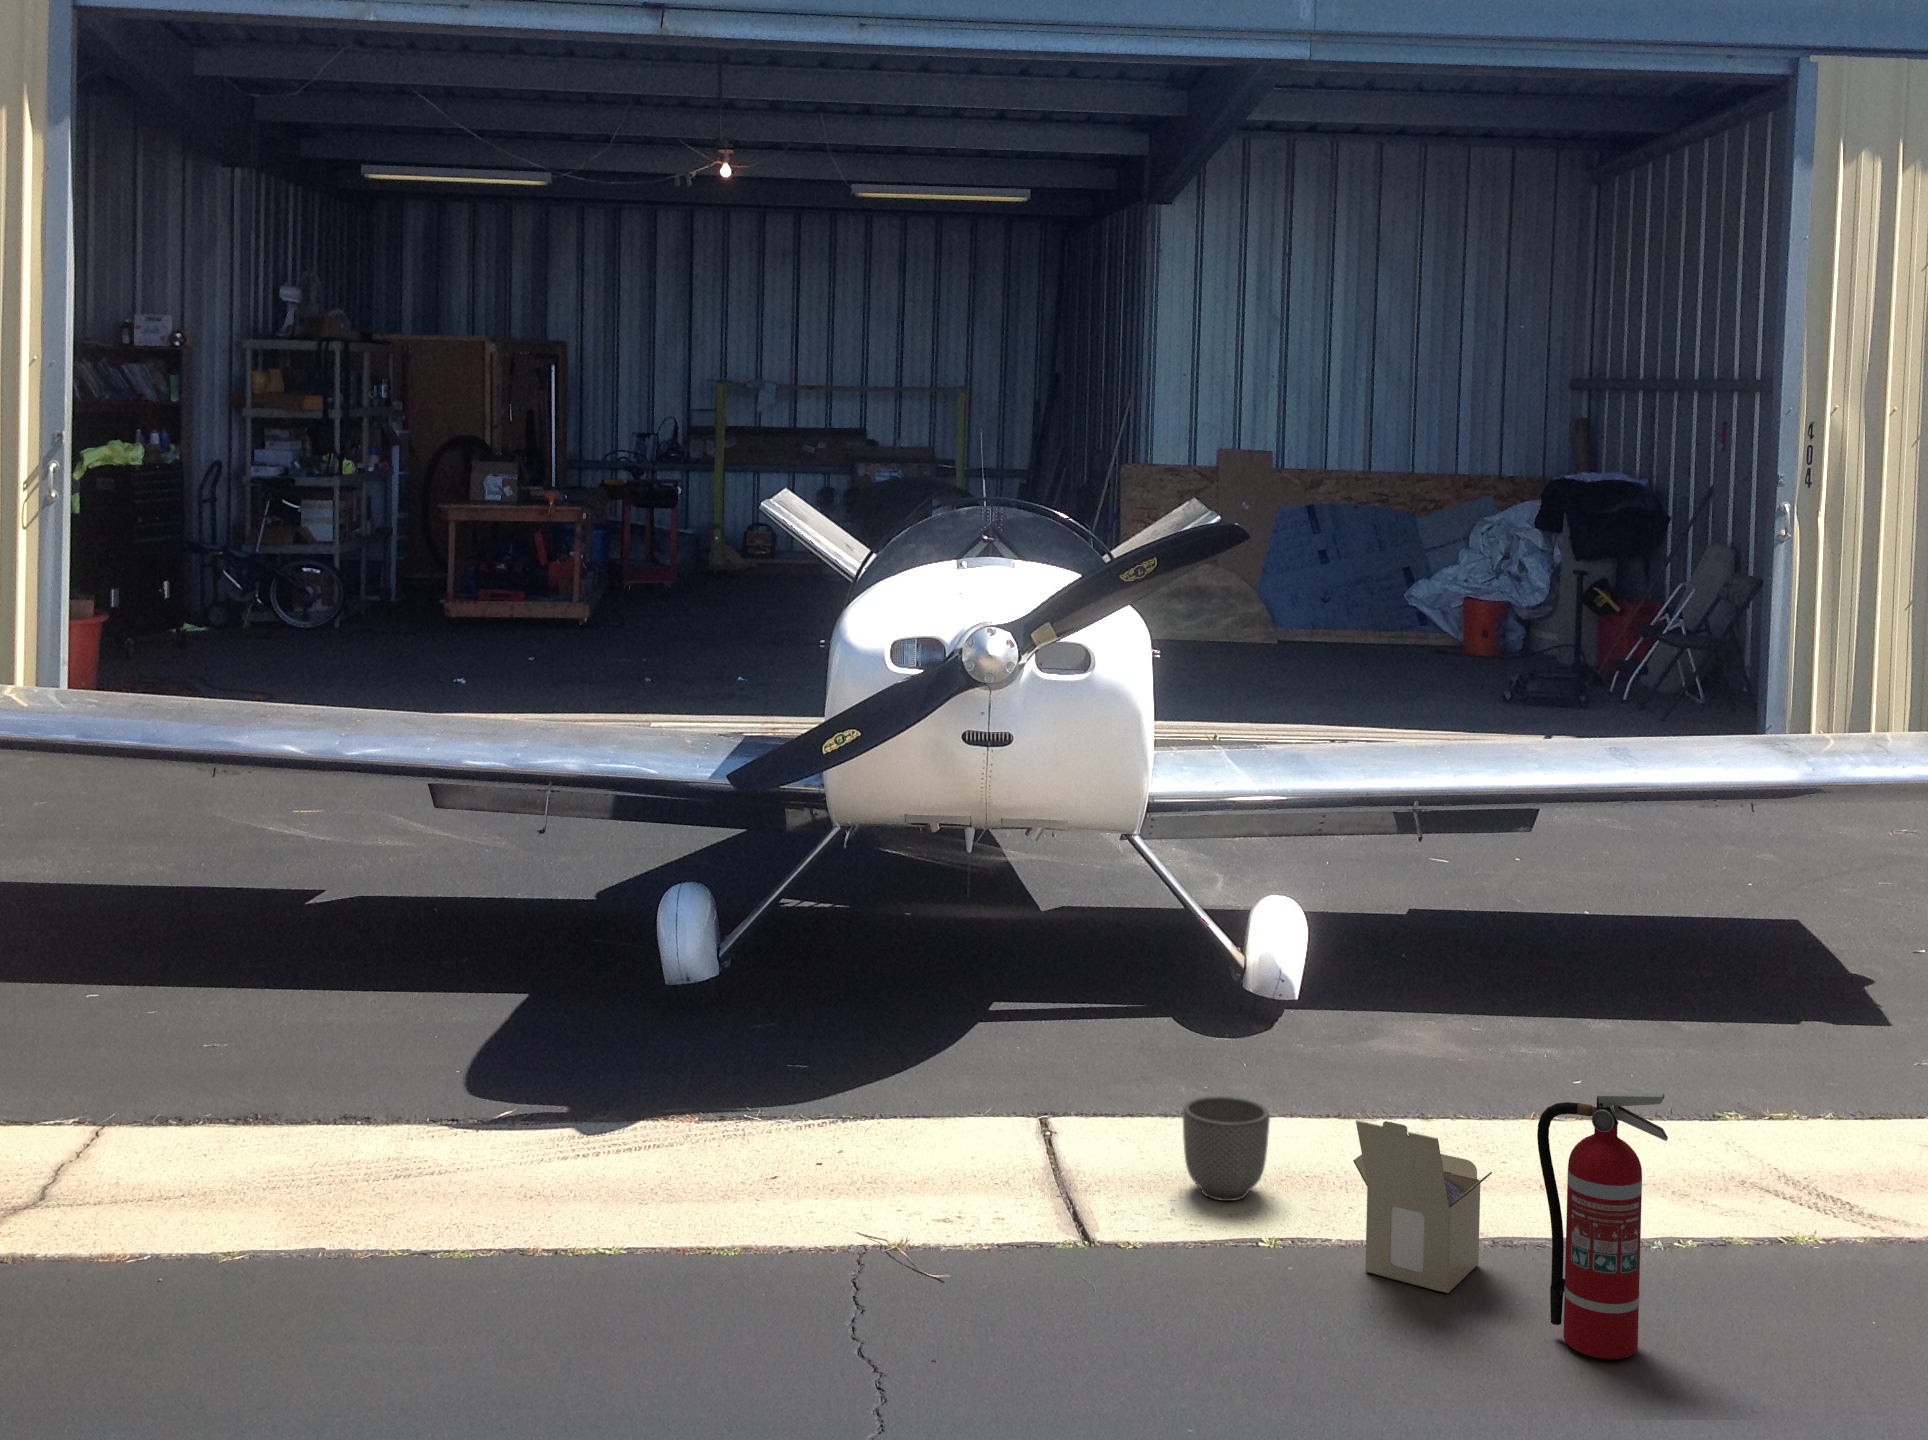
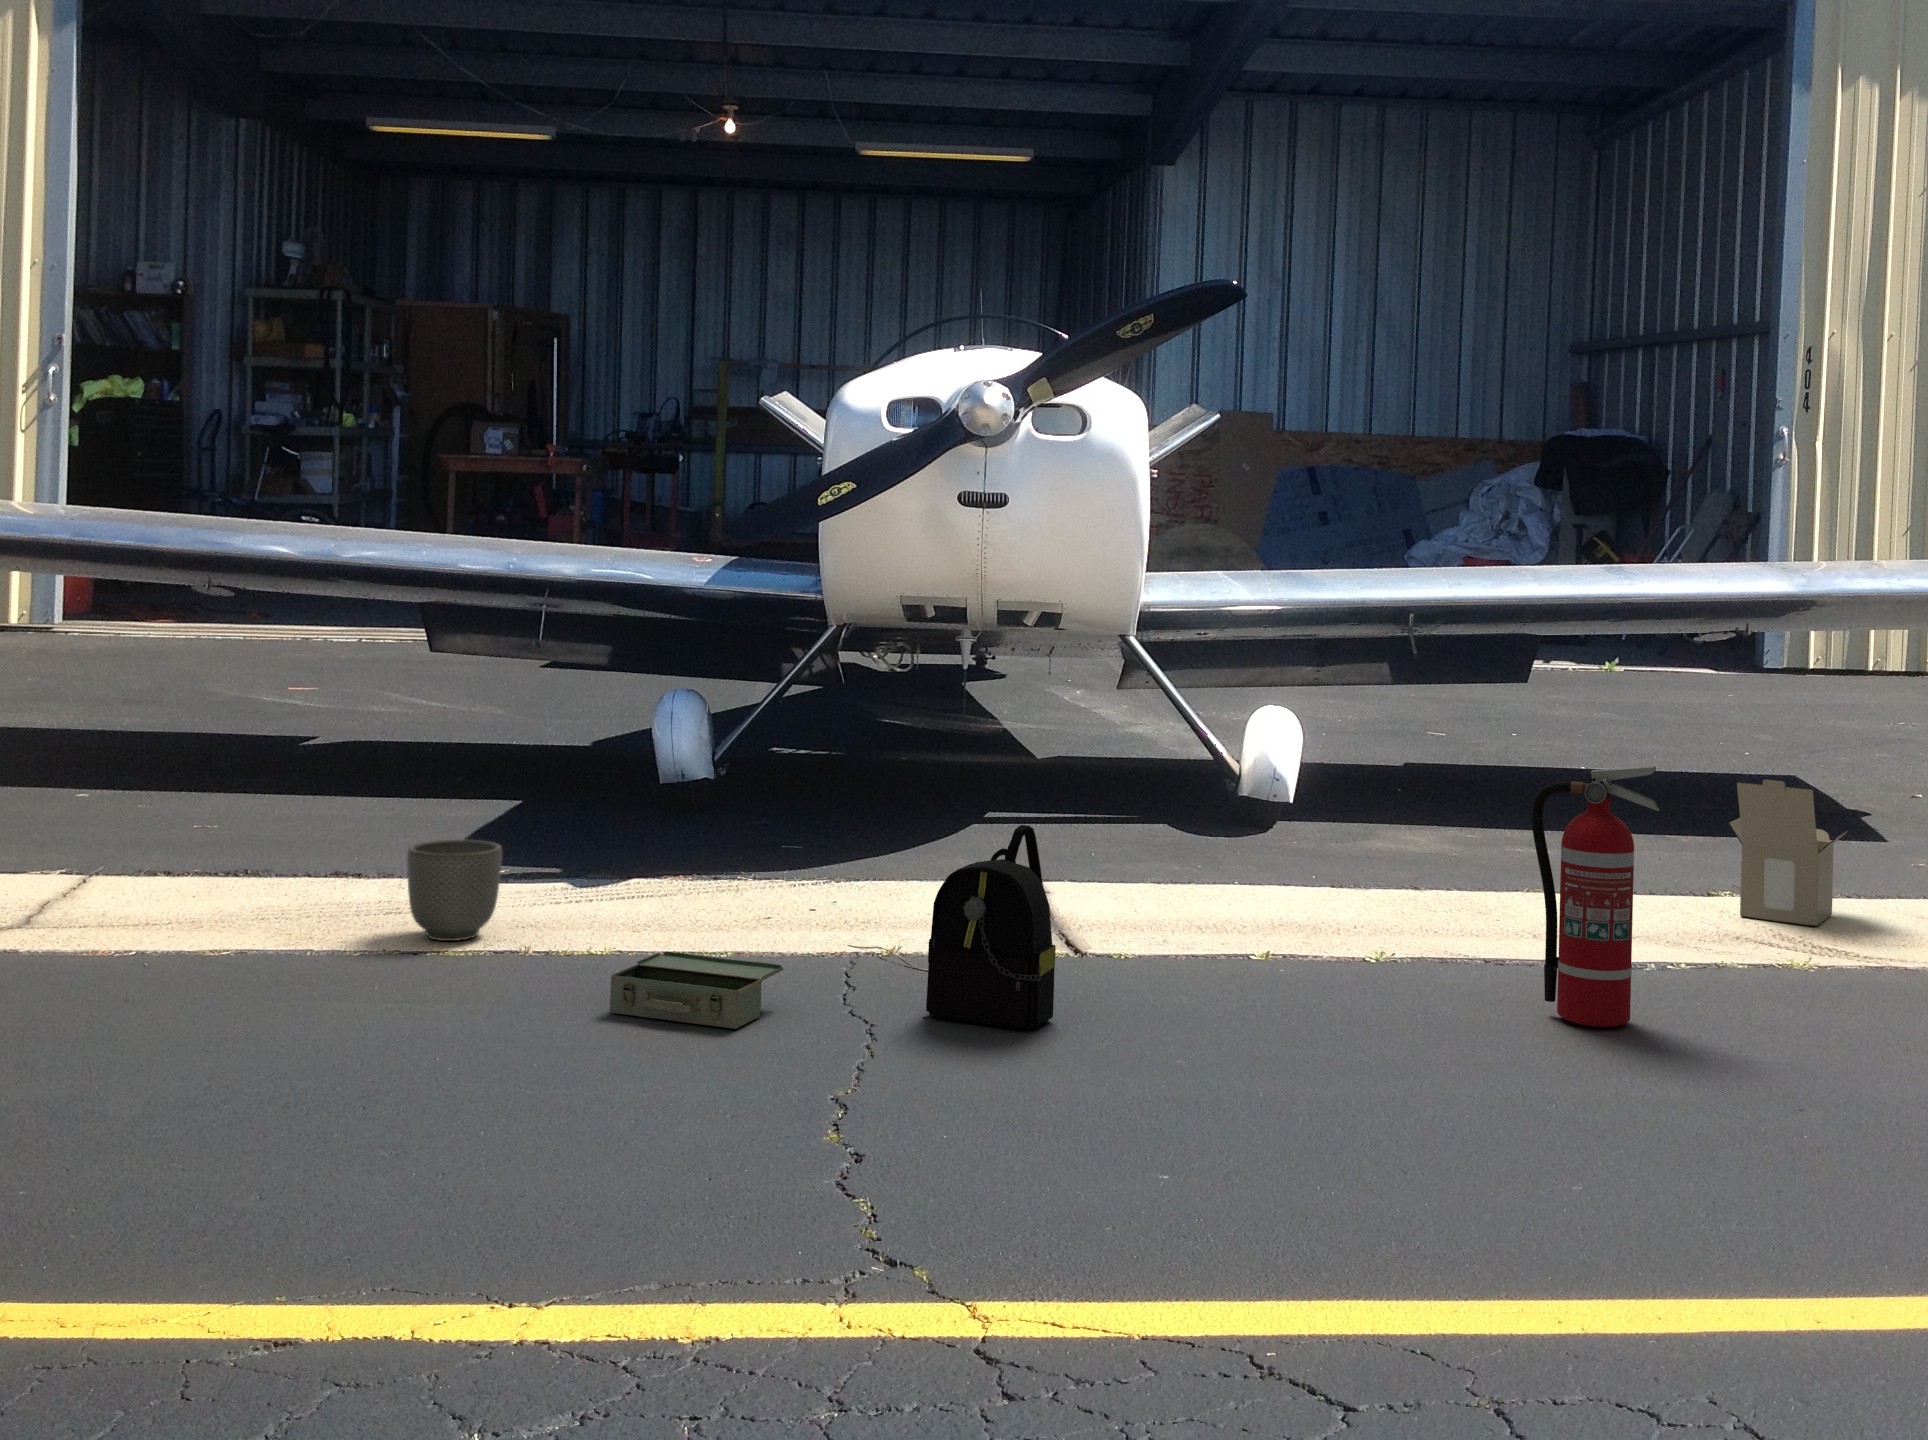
planter: present [1183,1096,1270,1201] -> present [407,840,502,941]
cardboard box: present [1353,1120,1492,1294] -> present [1728,779,1848,926]
backpack: none [924,1155,1055,1379] -> present [926,825,1056,1030]
toolbox: none [604,1279,779,1386] -> present [610,951,783,1029]

